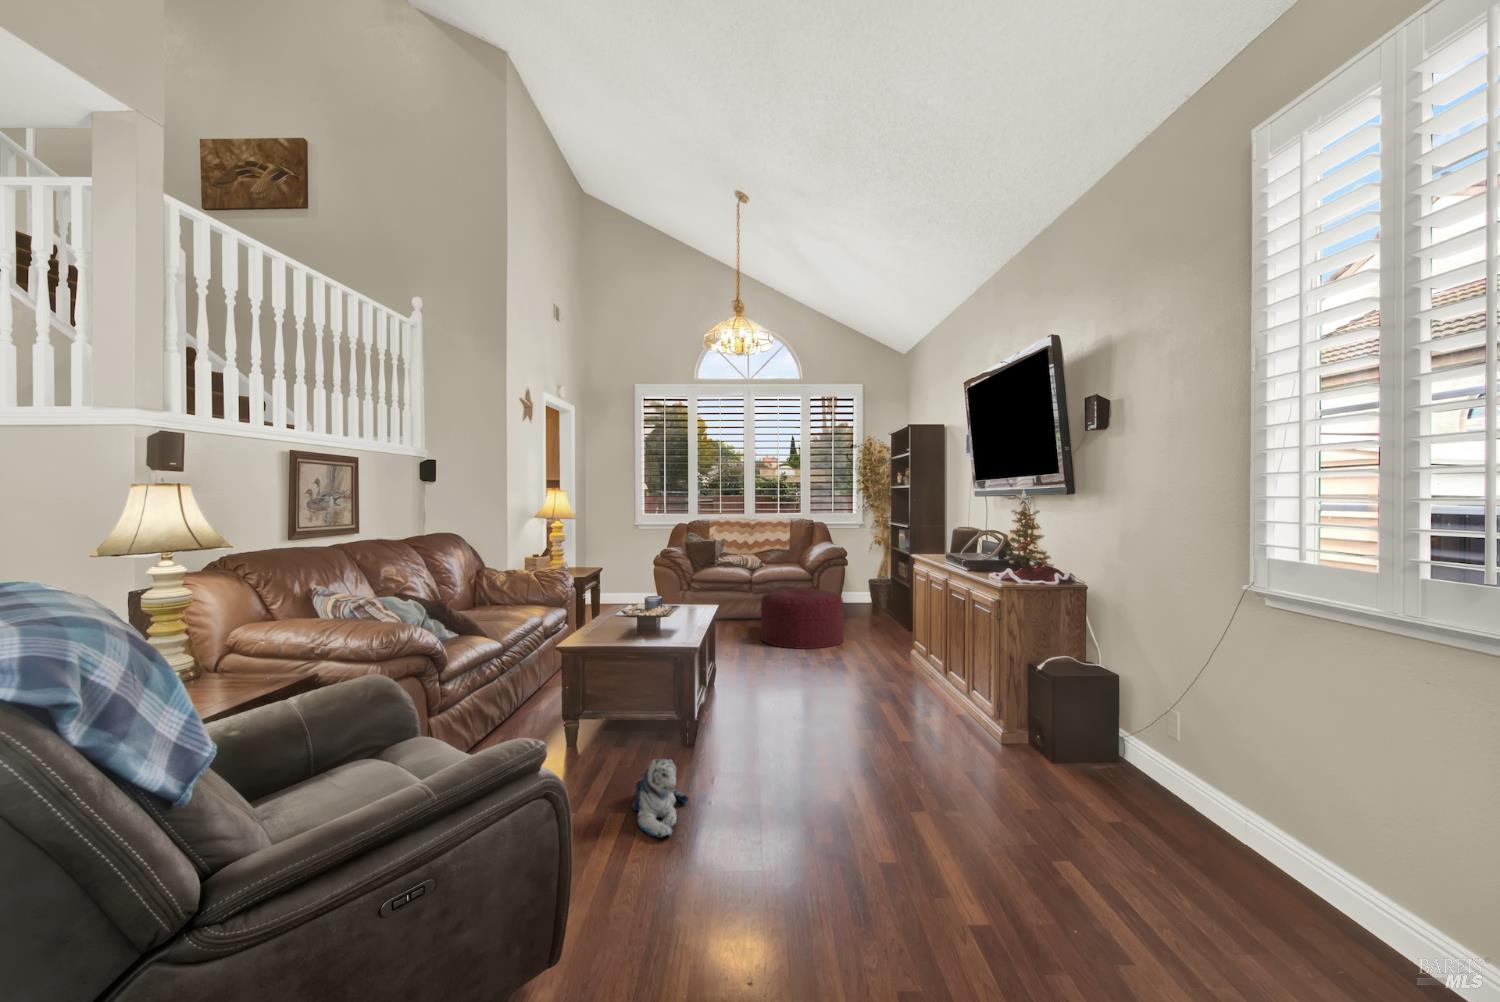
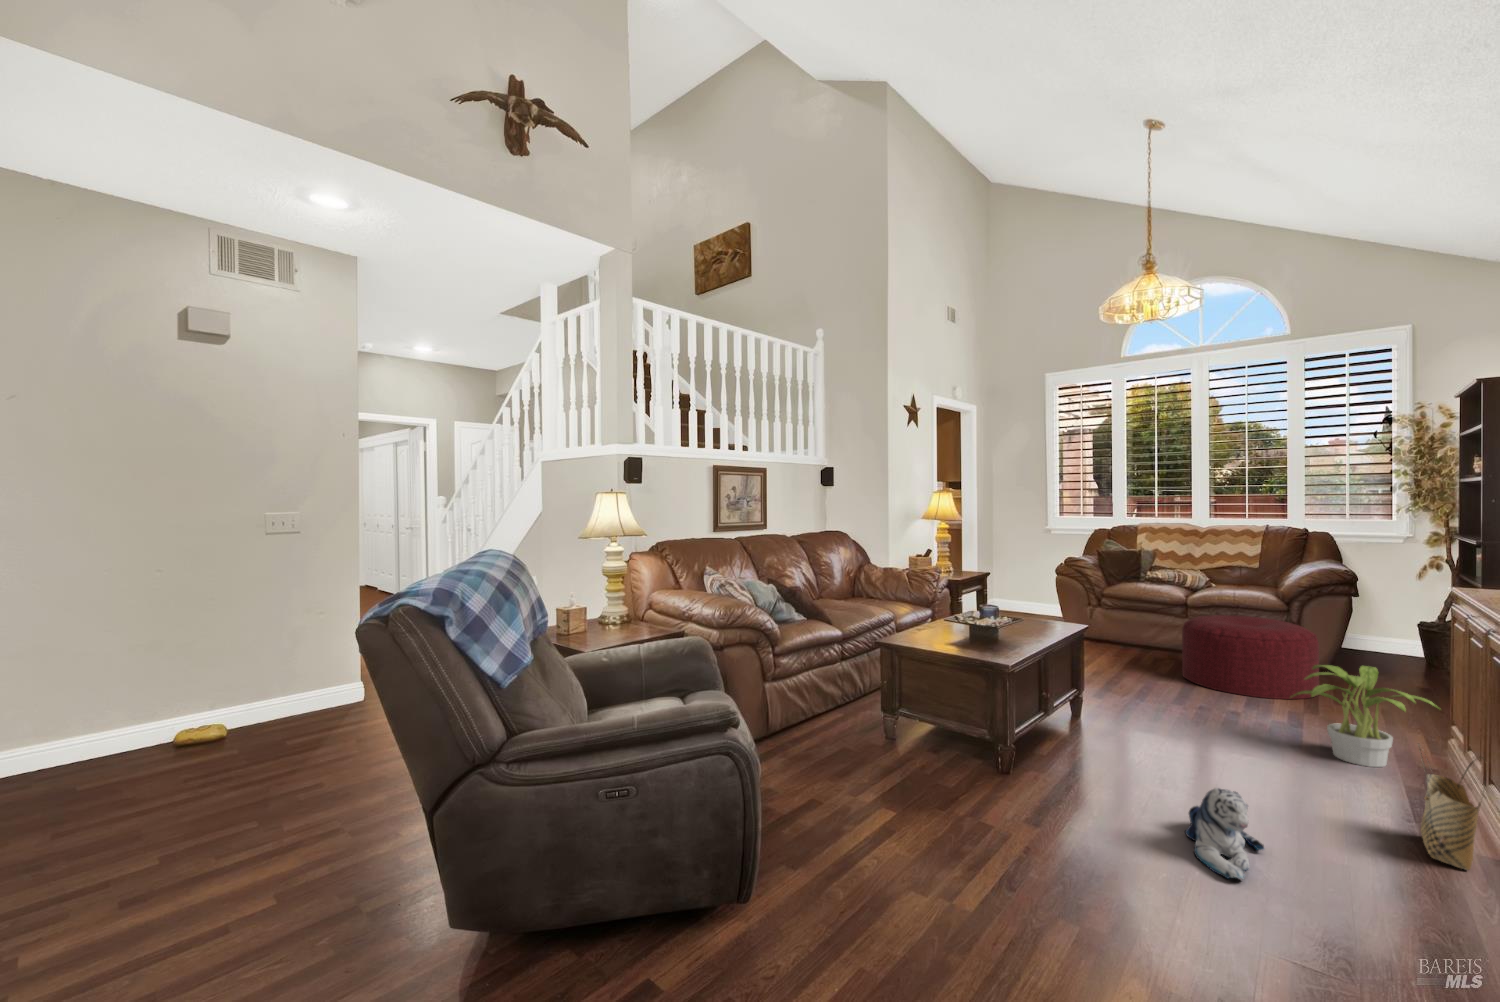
potted plant: none [852,614,928,682] -> present [1291,665,1439,767]
woven basket: none [942,658,976,731] -> present [1418,744,1488,870]
plush toy: present [632,759,688,838] -> present [1185,788,1264,879]

